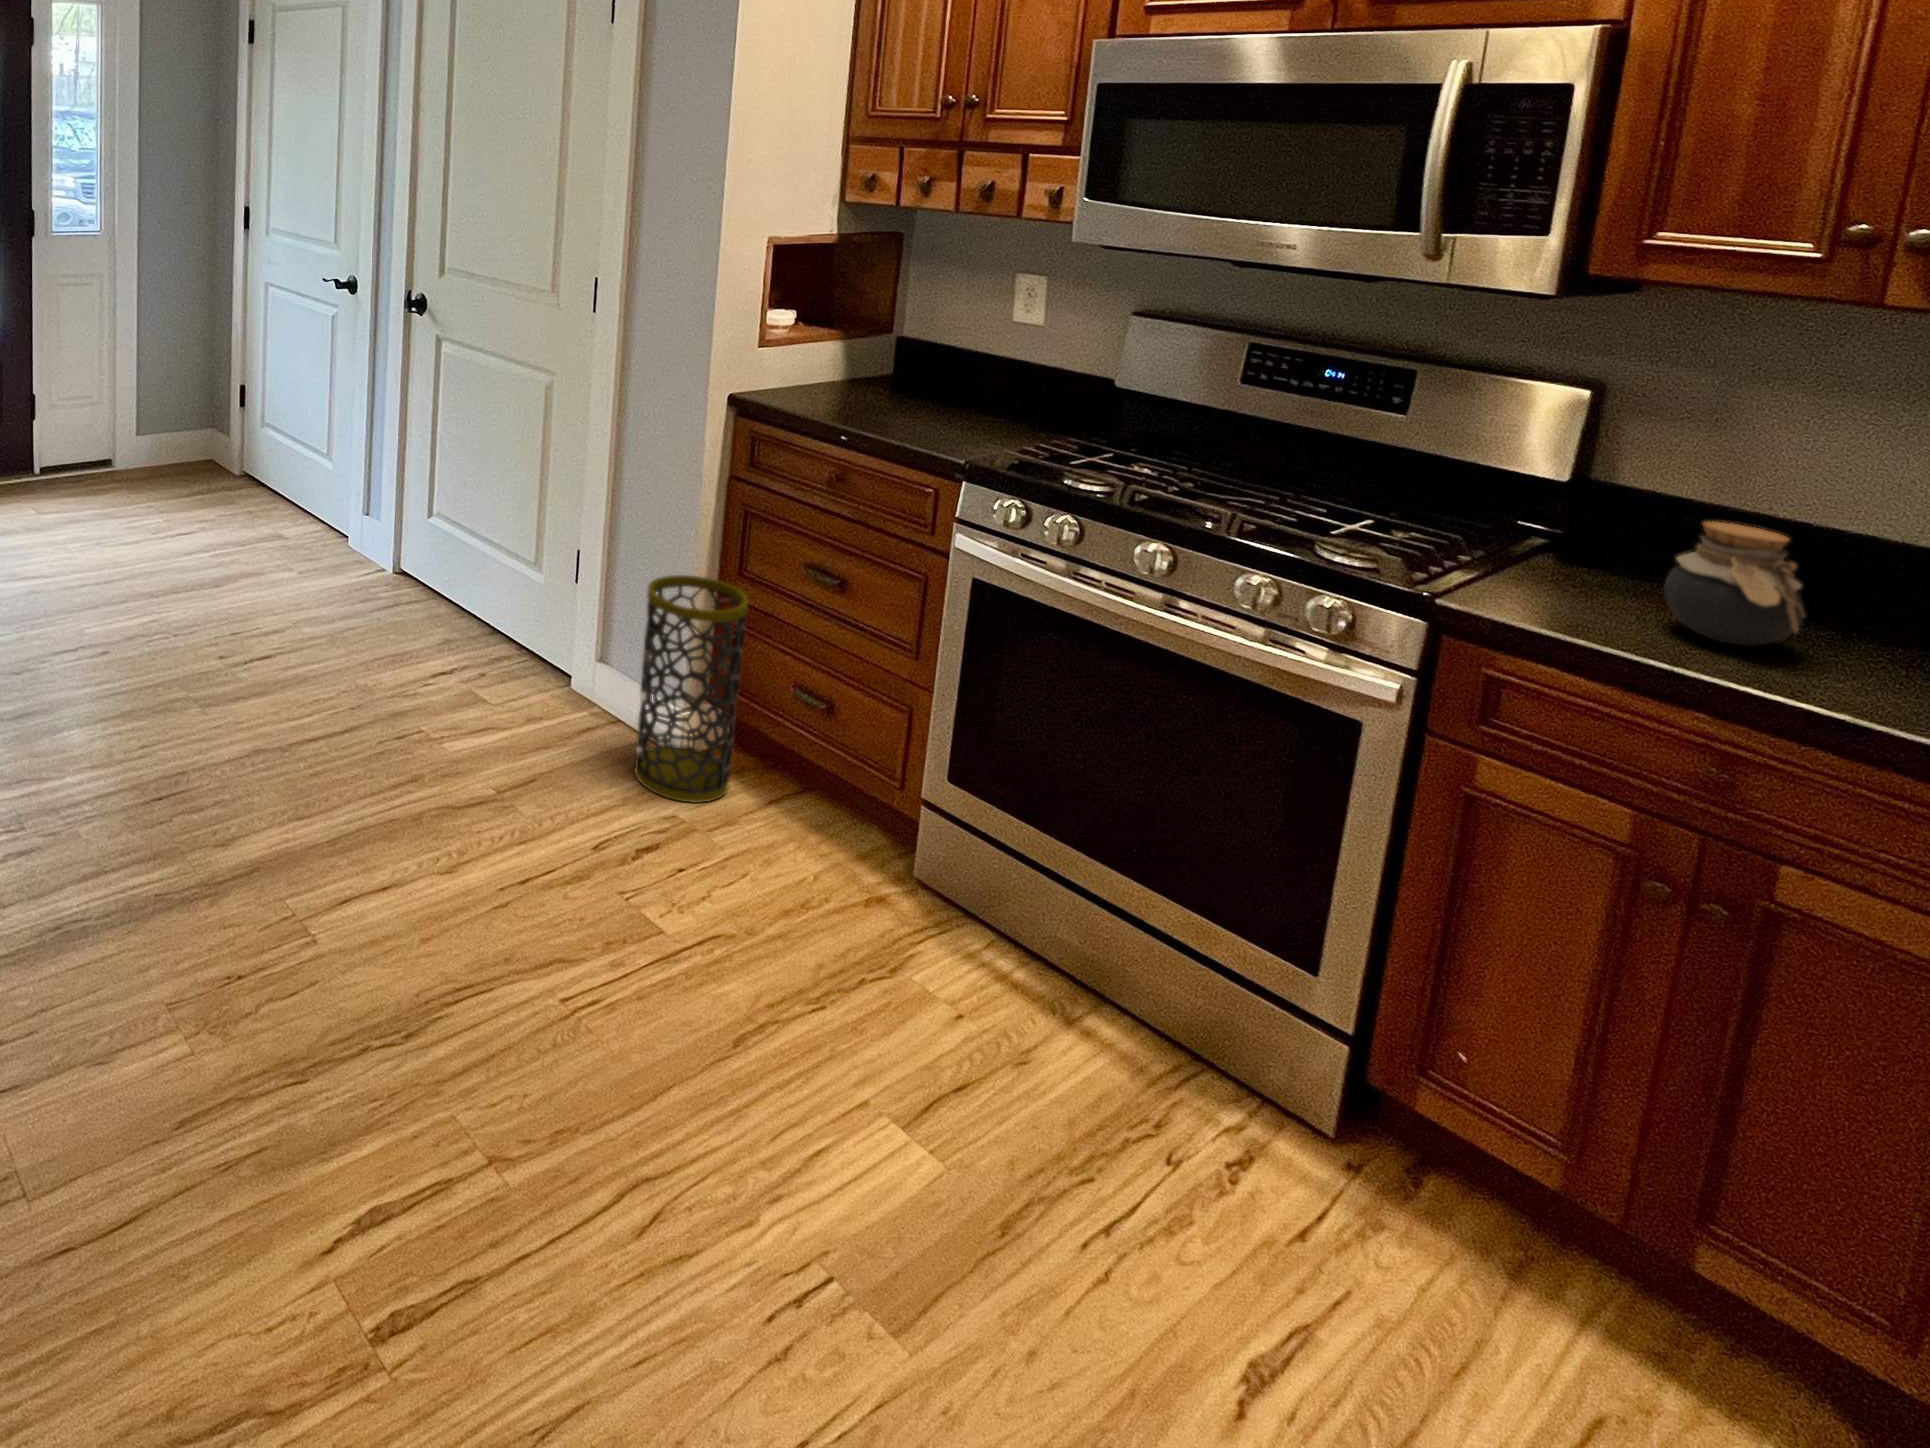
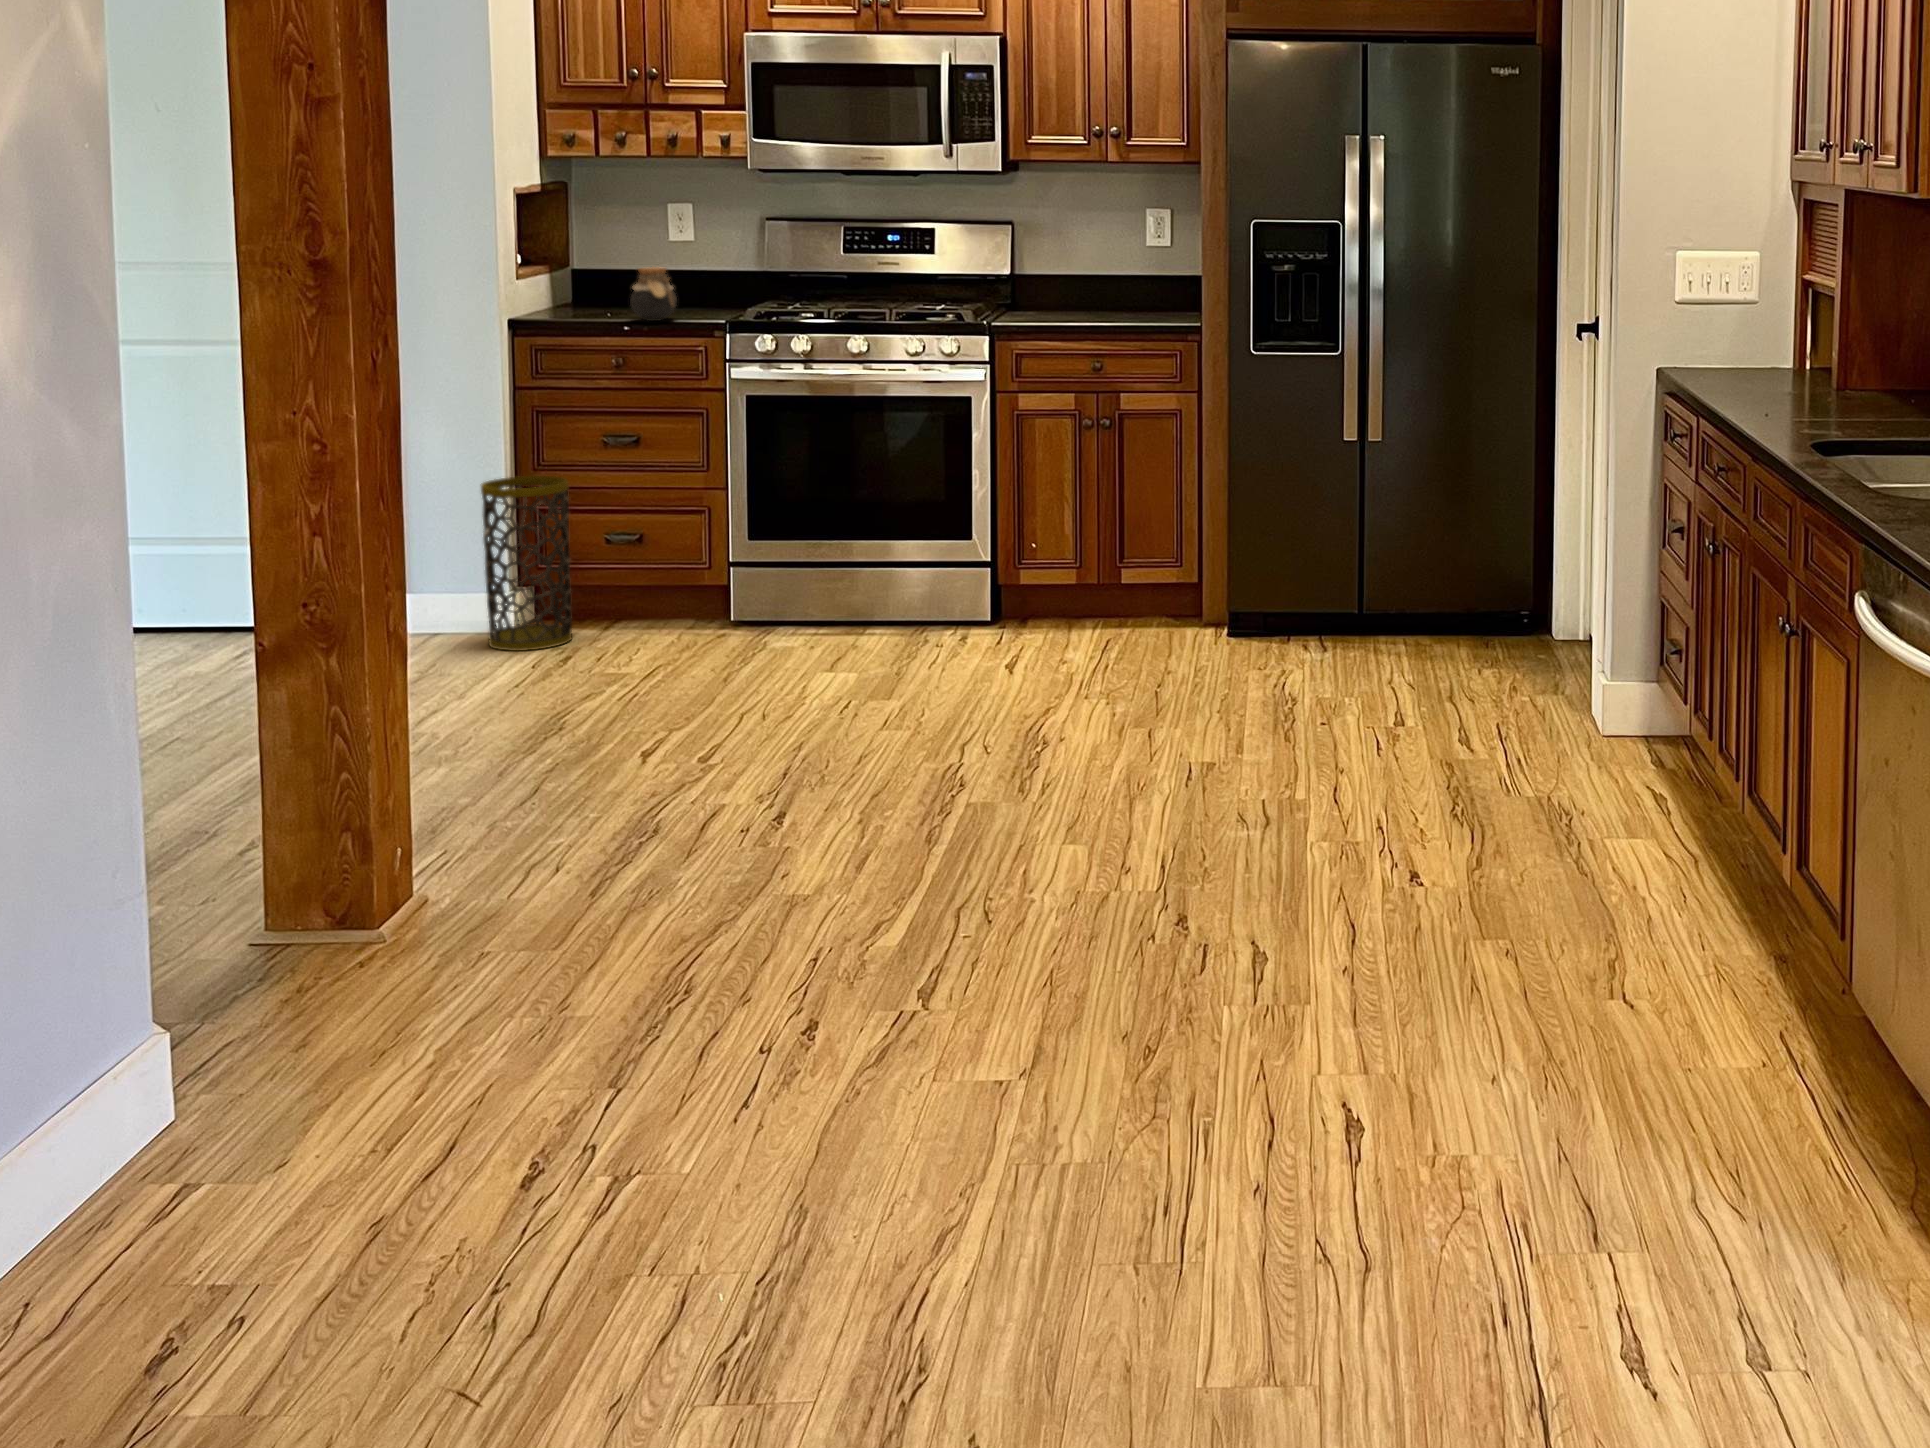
jar: present [1664,521,1805,646] -> present [630,267,677,321]

